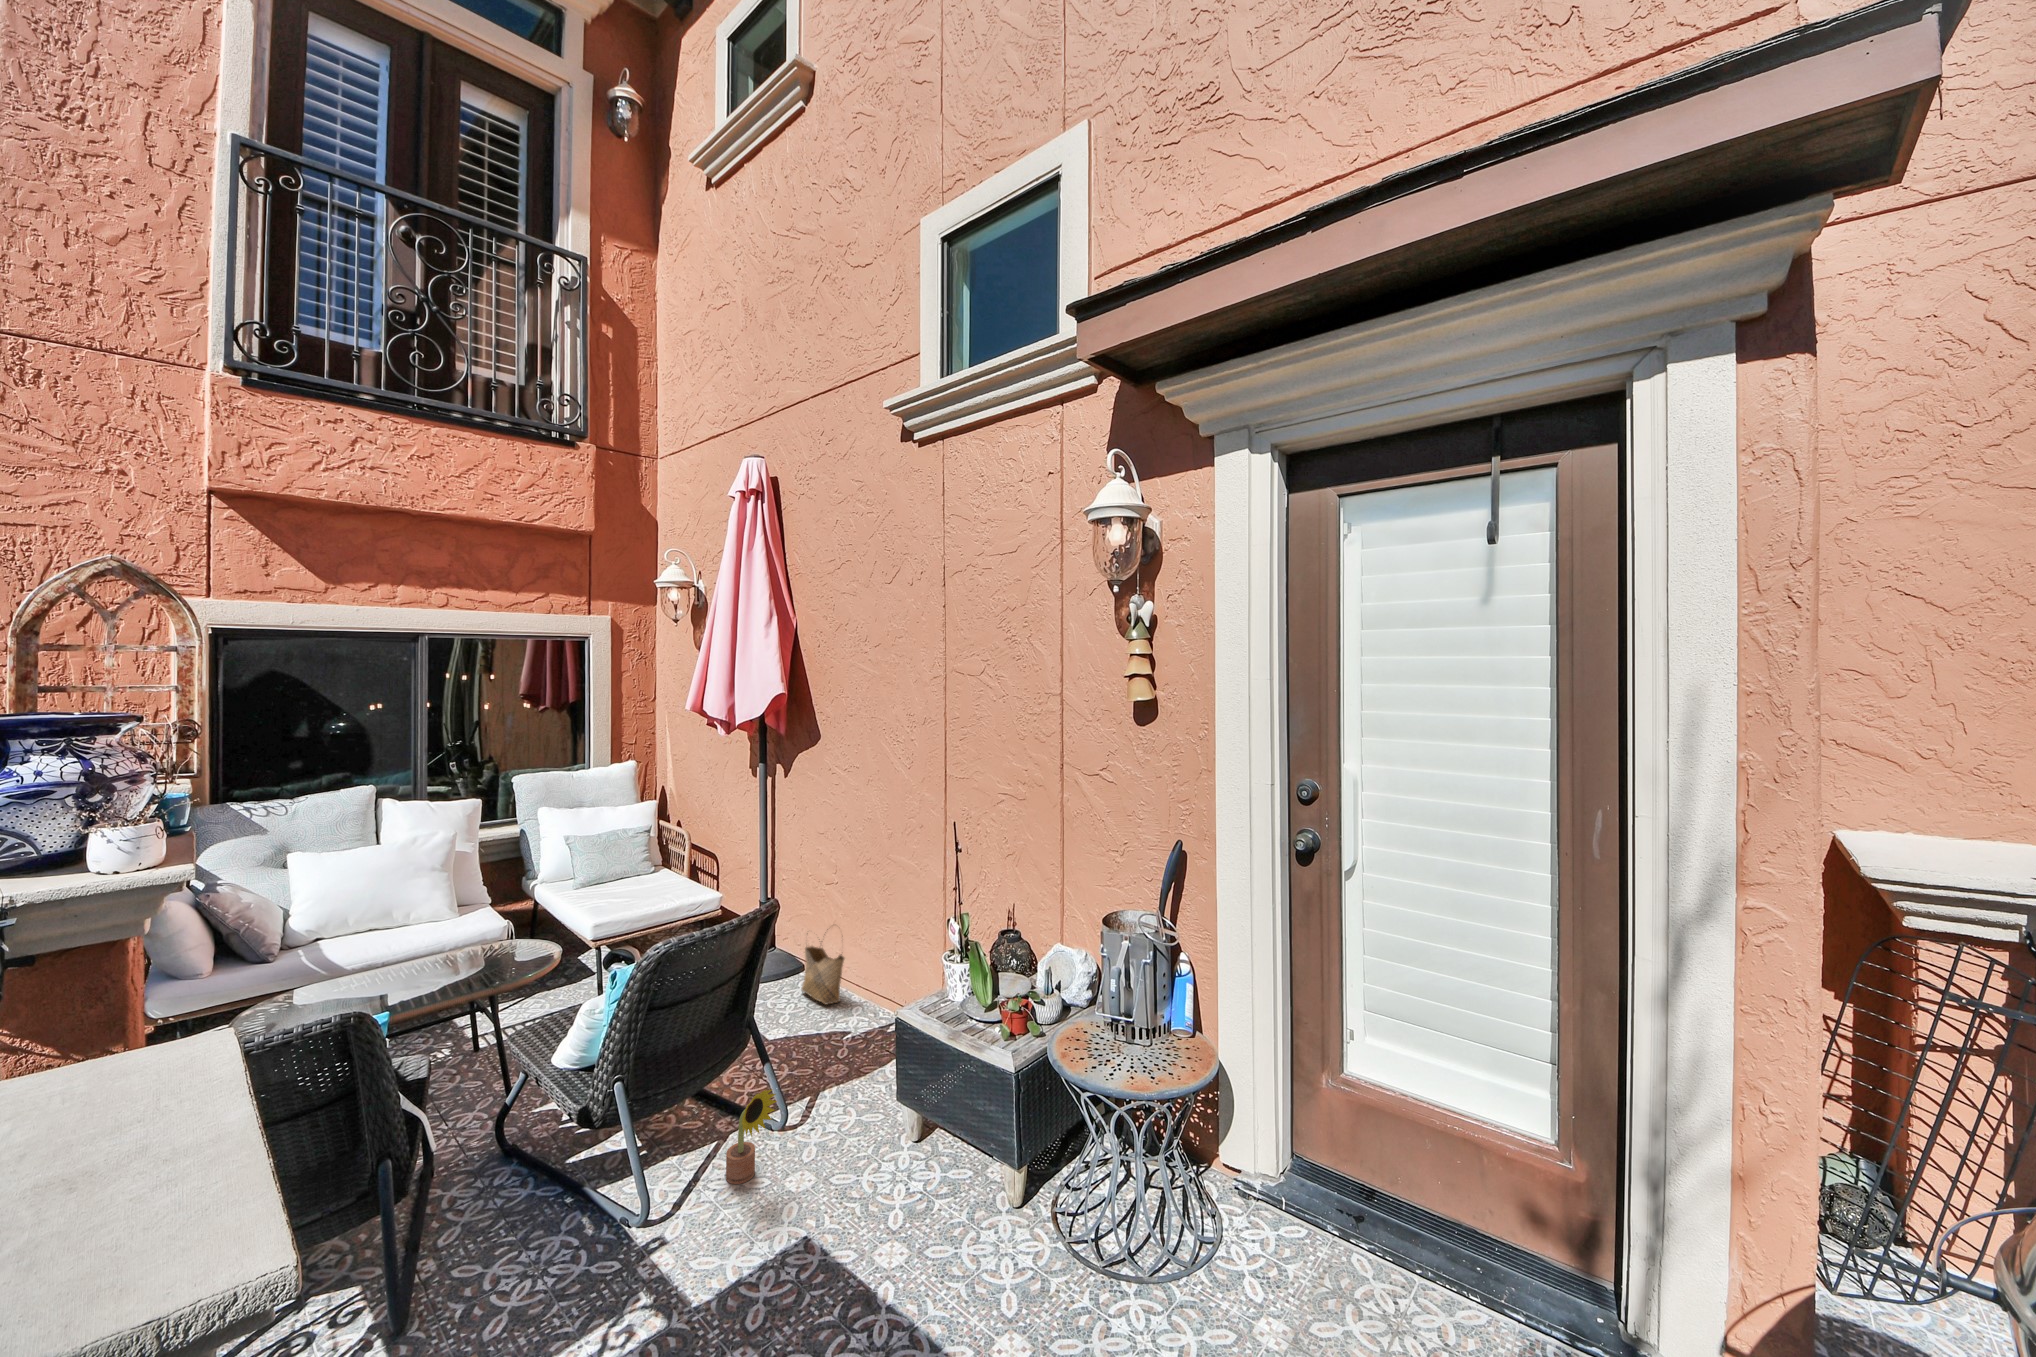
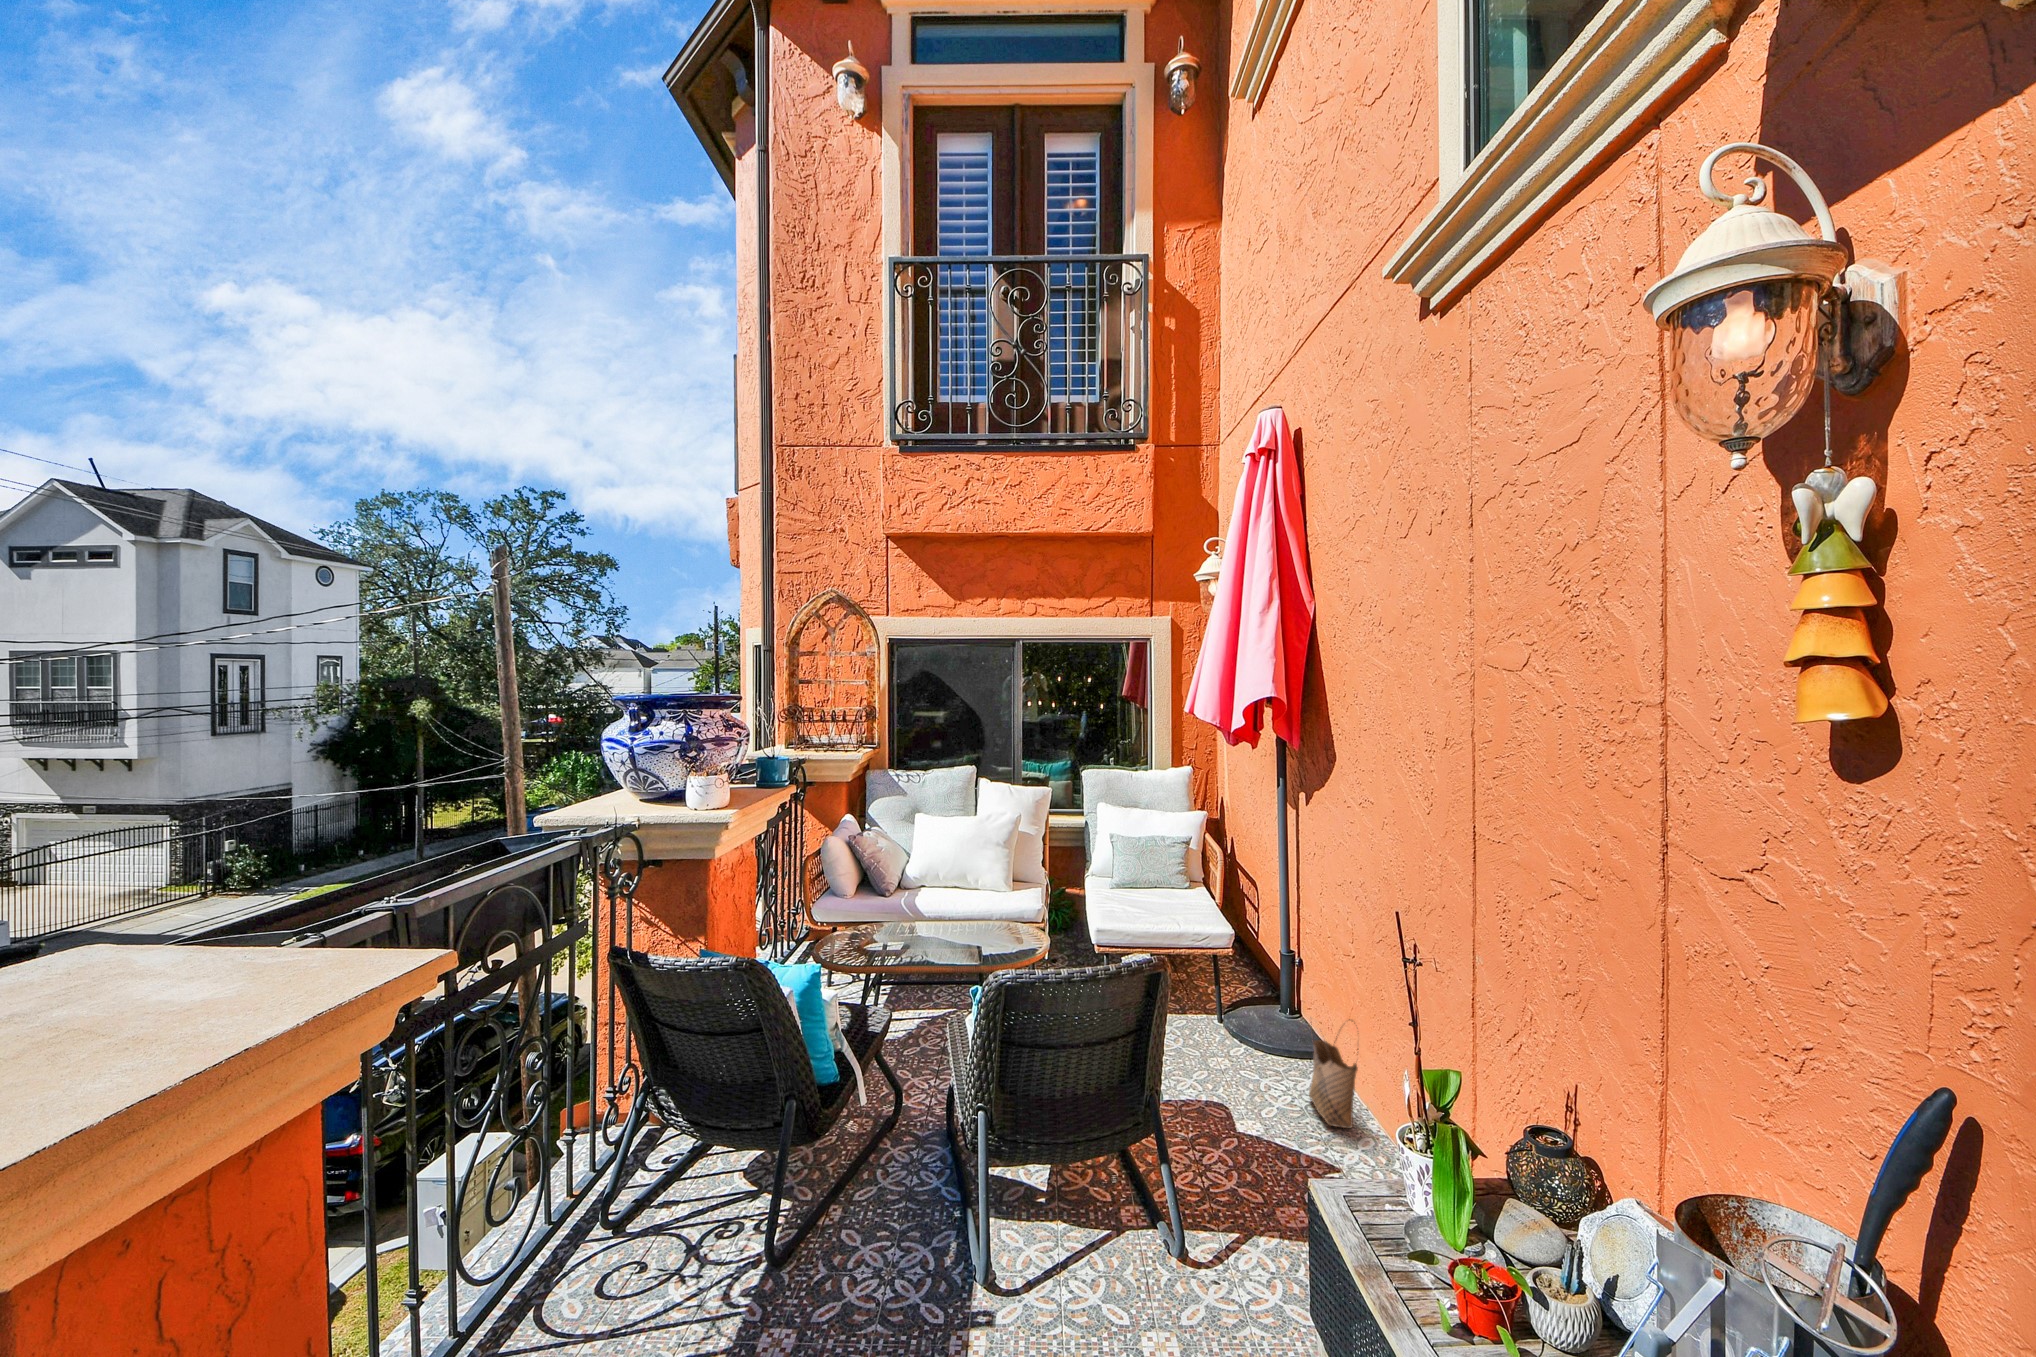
decorative plant: present [726,1089,777,1184] -> none [1090,1189,1145,1297]

